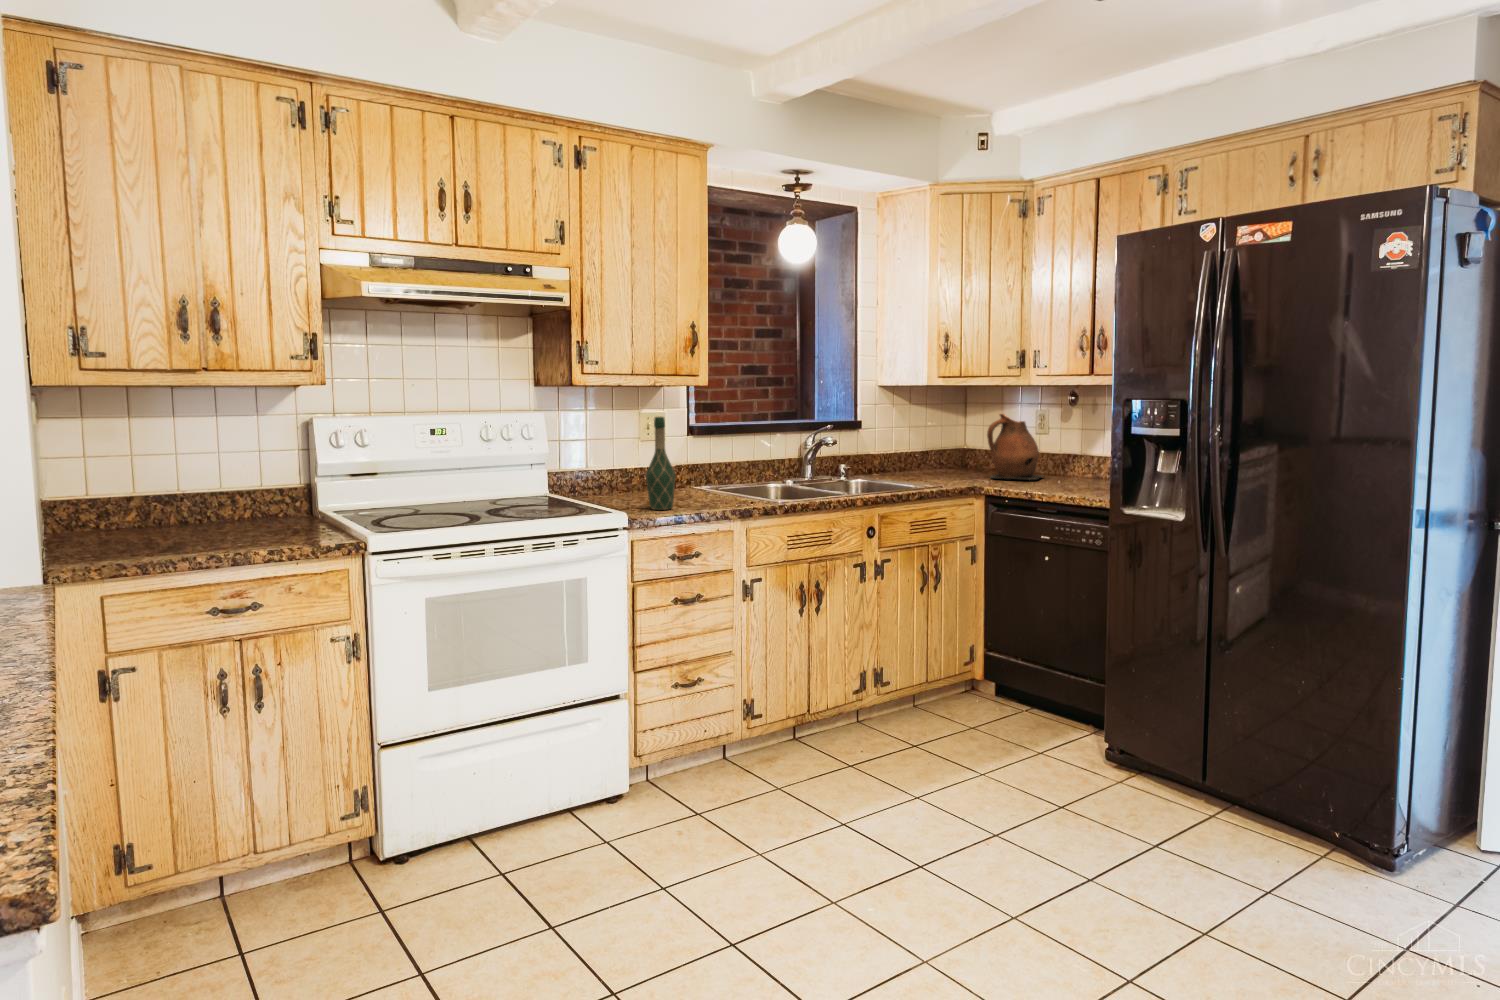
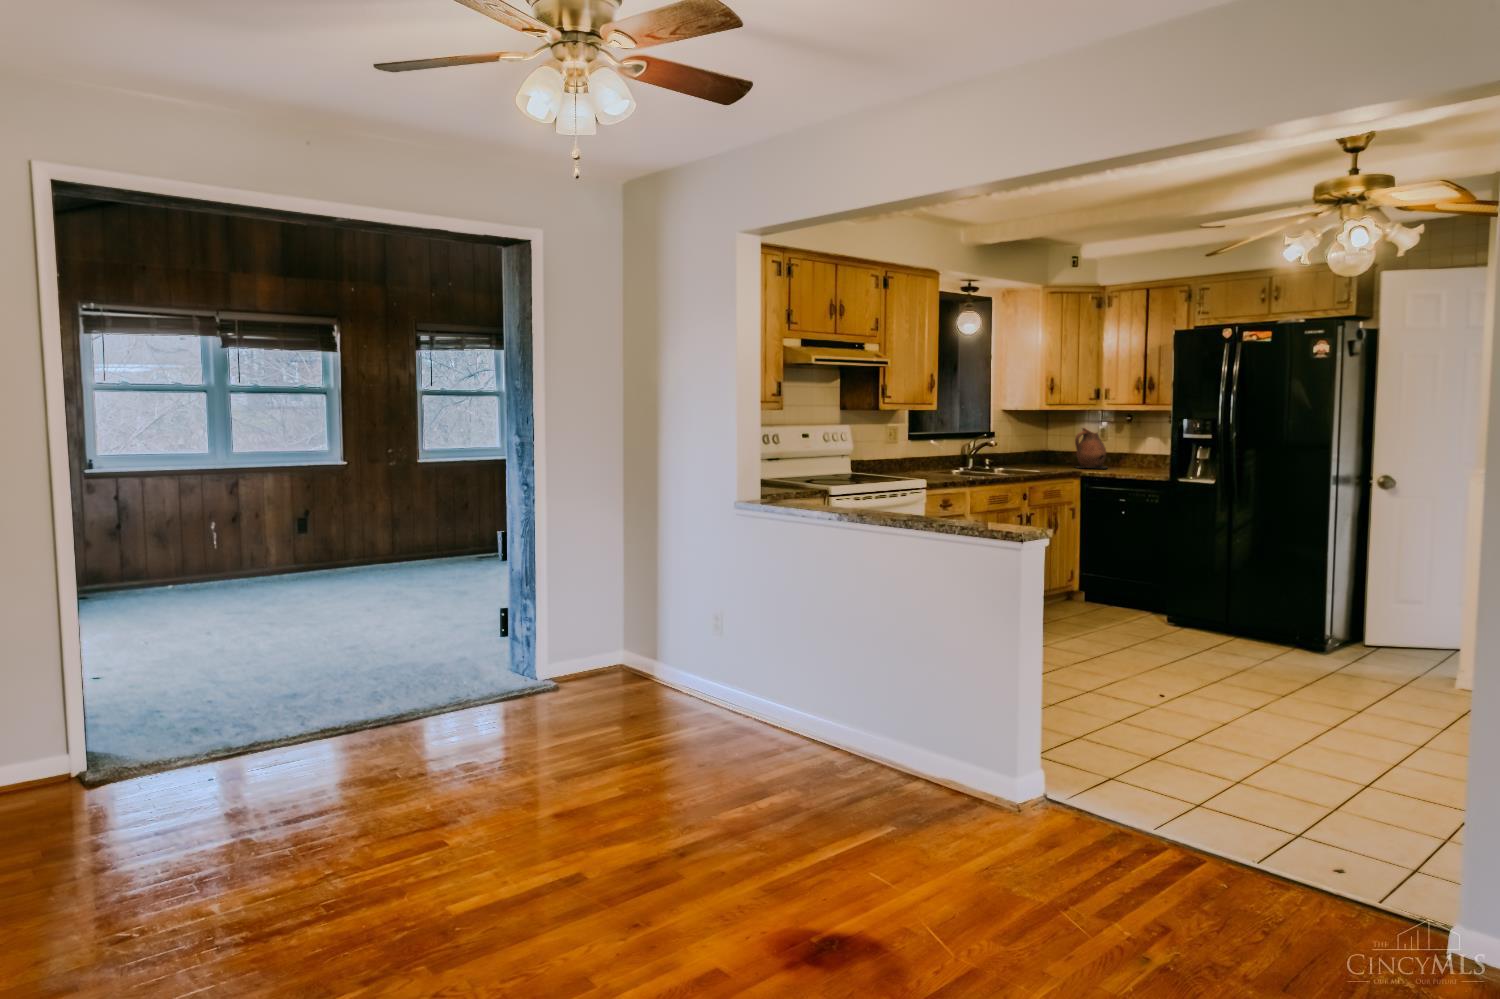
wine bottle: present [646,417,675,510] -> none [921,428,938,480]

